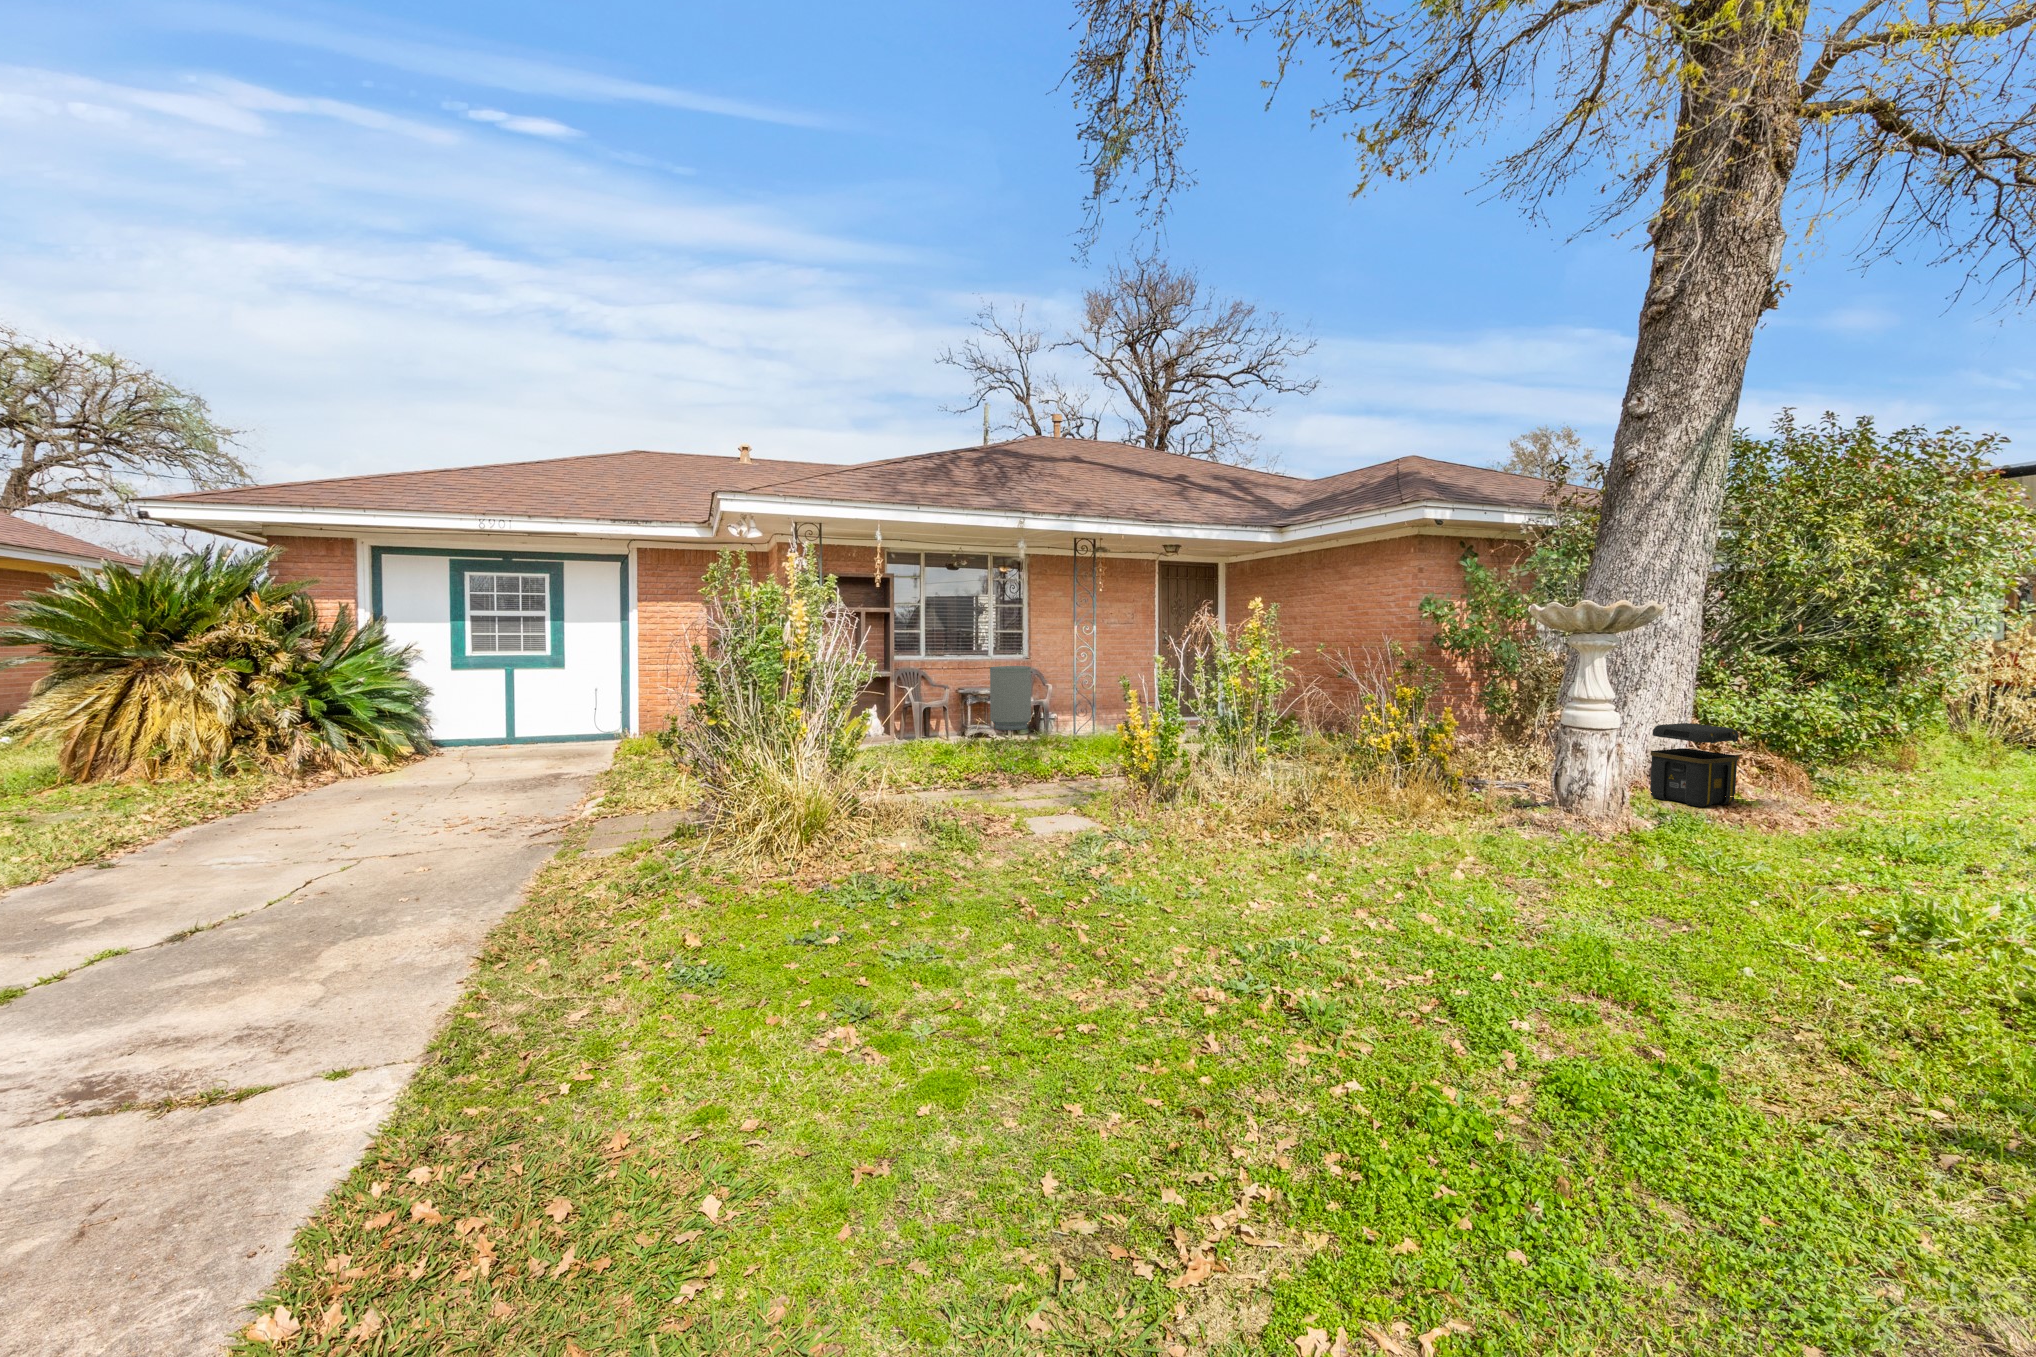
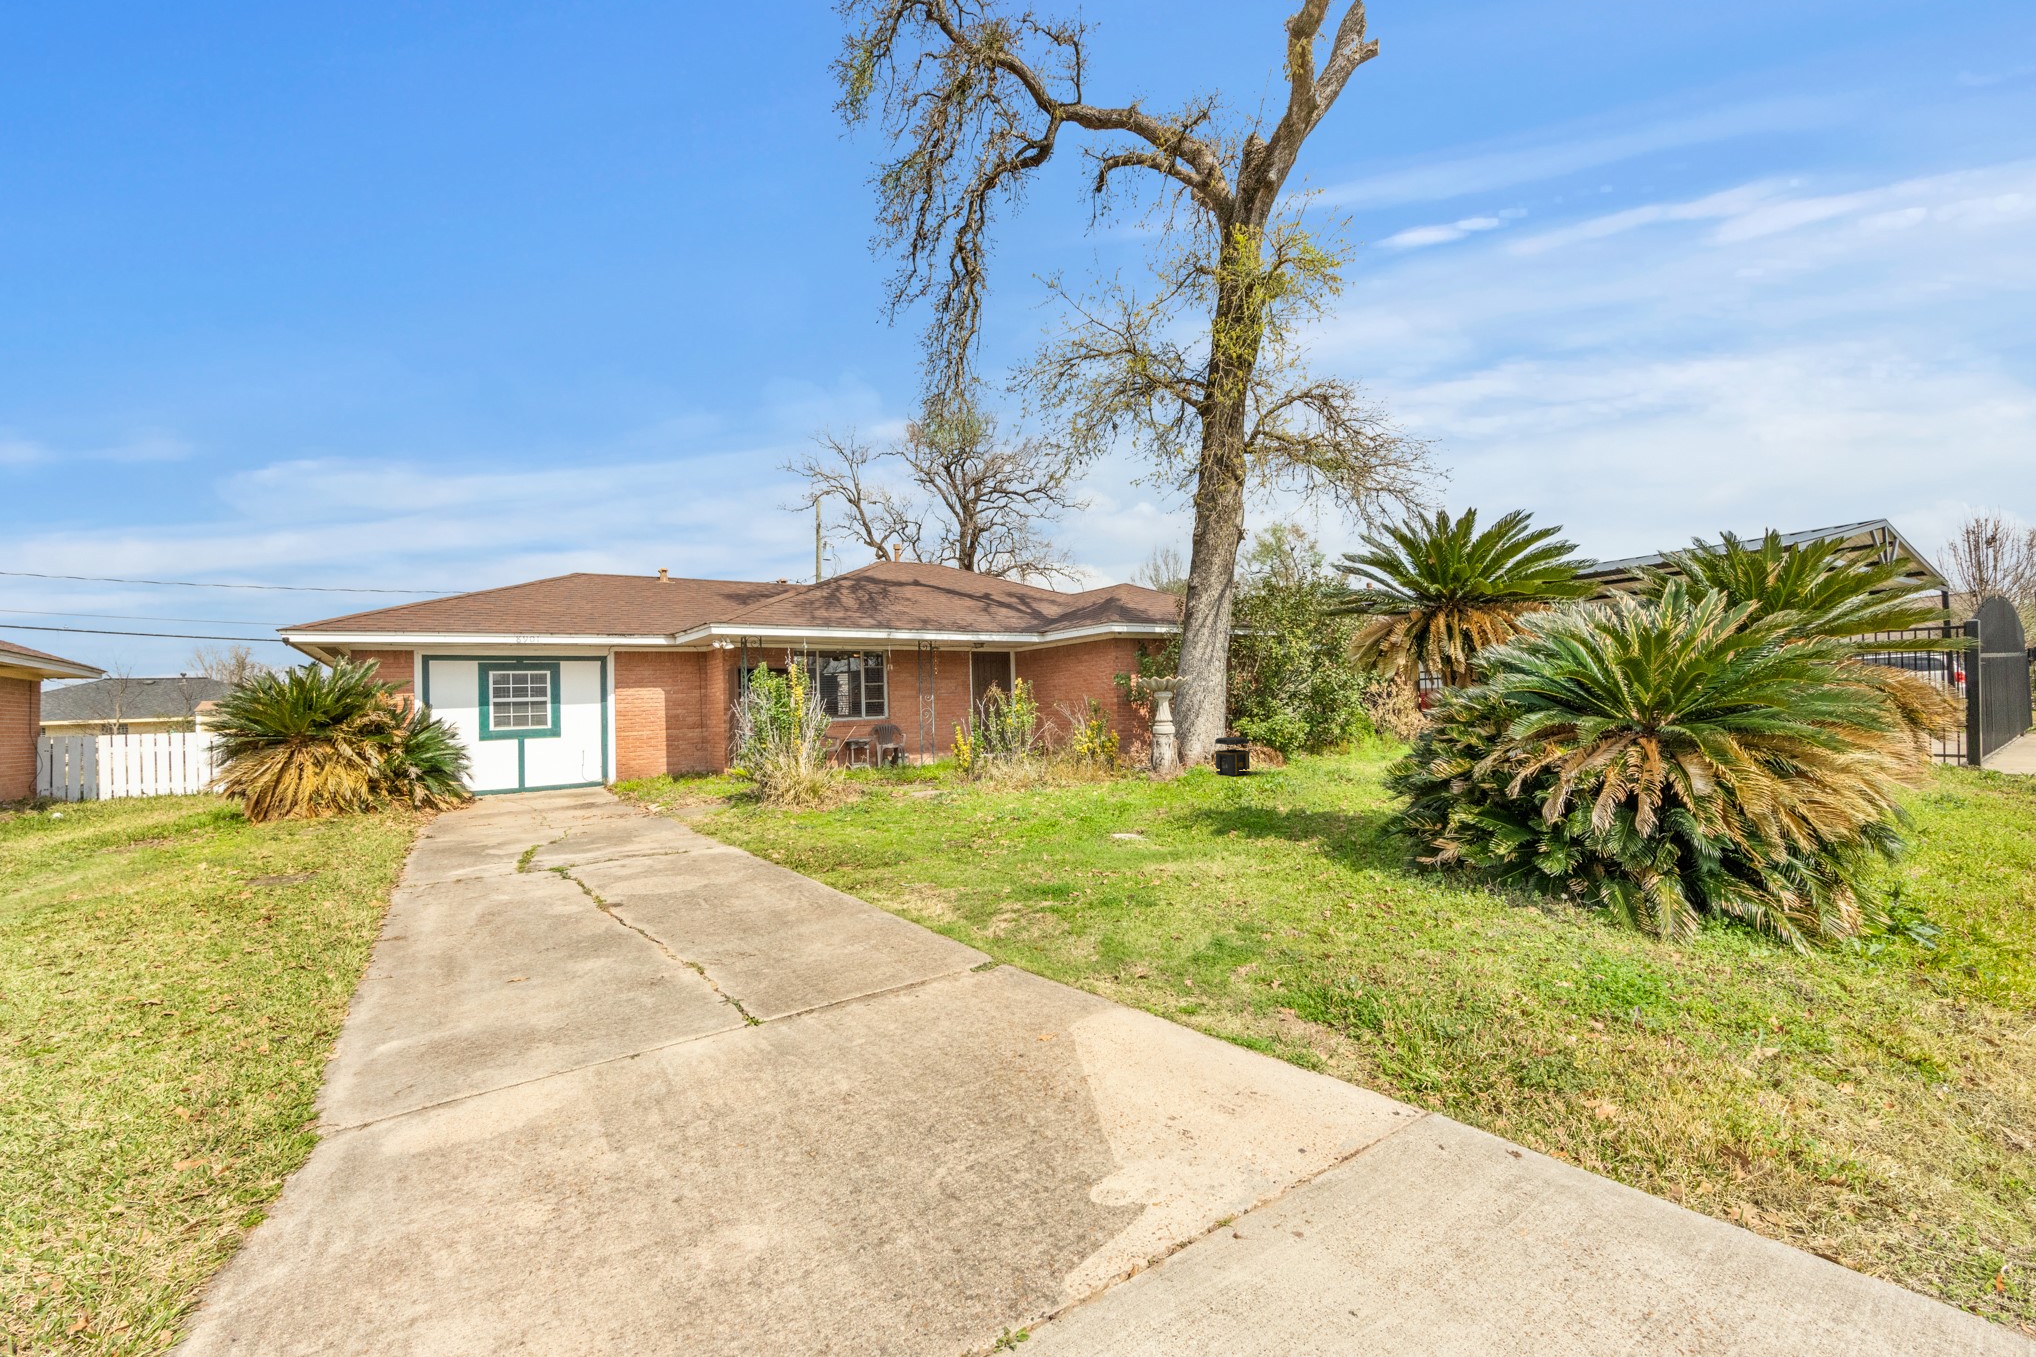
trash can: present [990,666,1031,730] -> none [865,724,893,766]

